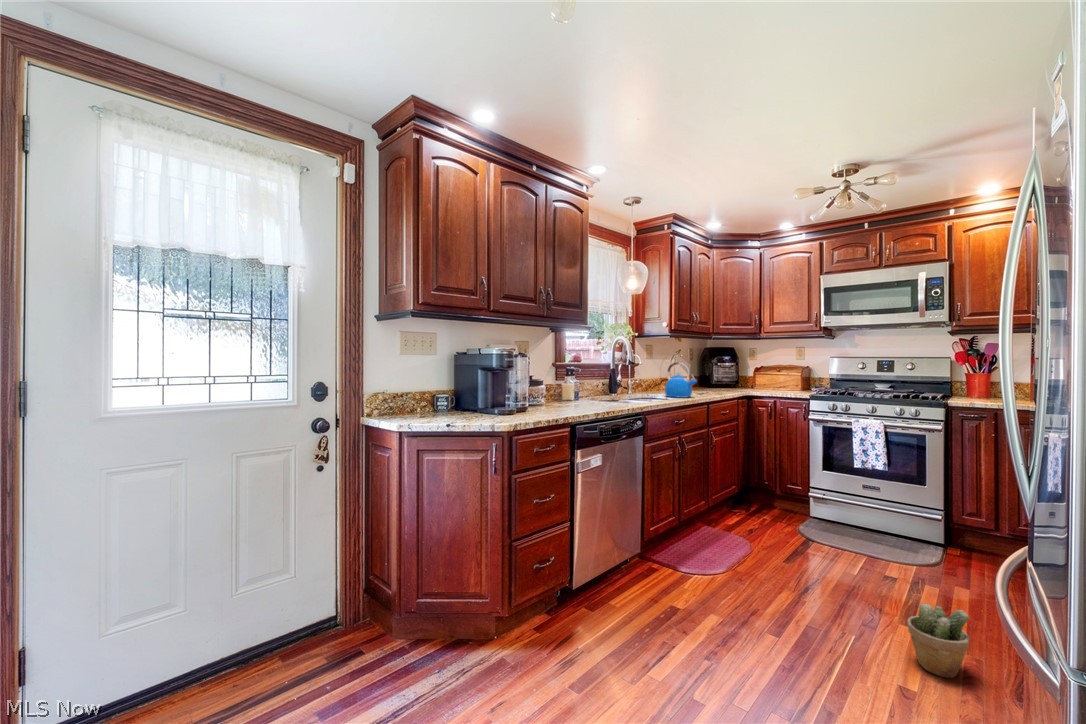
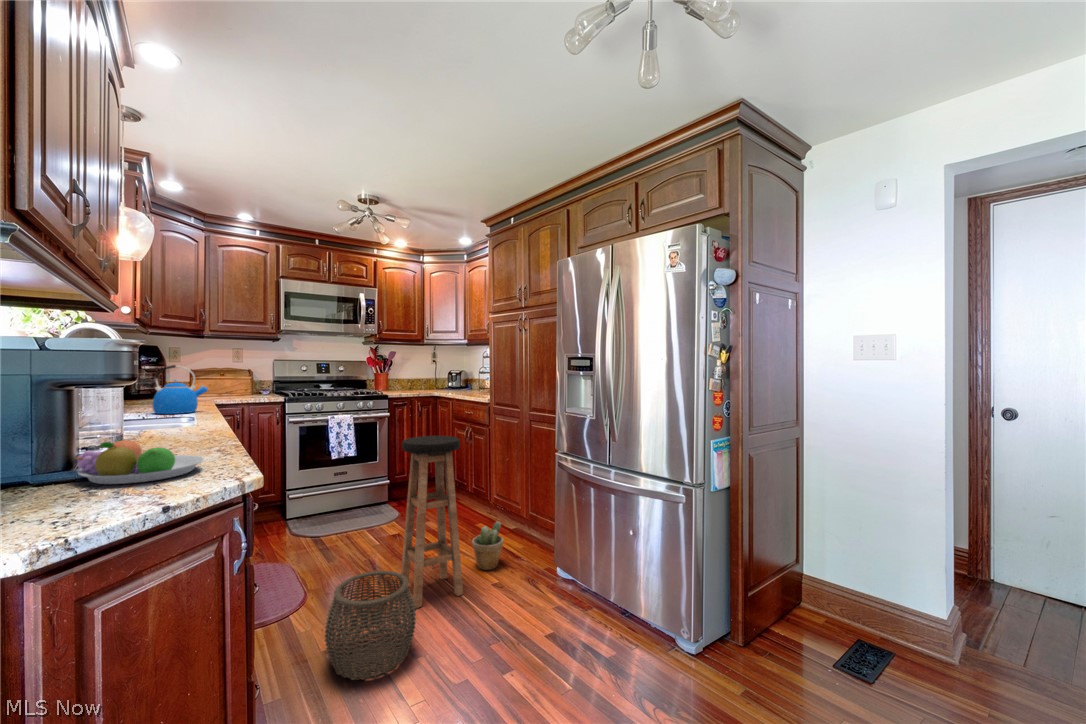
fruit bowl: none [477,398,526,420] -> present [76,440,204,484]
bar stool: none [775,447,860,662] -> present [400,436,463,608]
woven basket: none [644,553,728,651] -> present [325,571,416,680]

